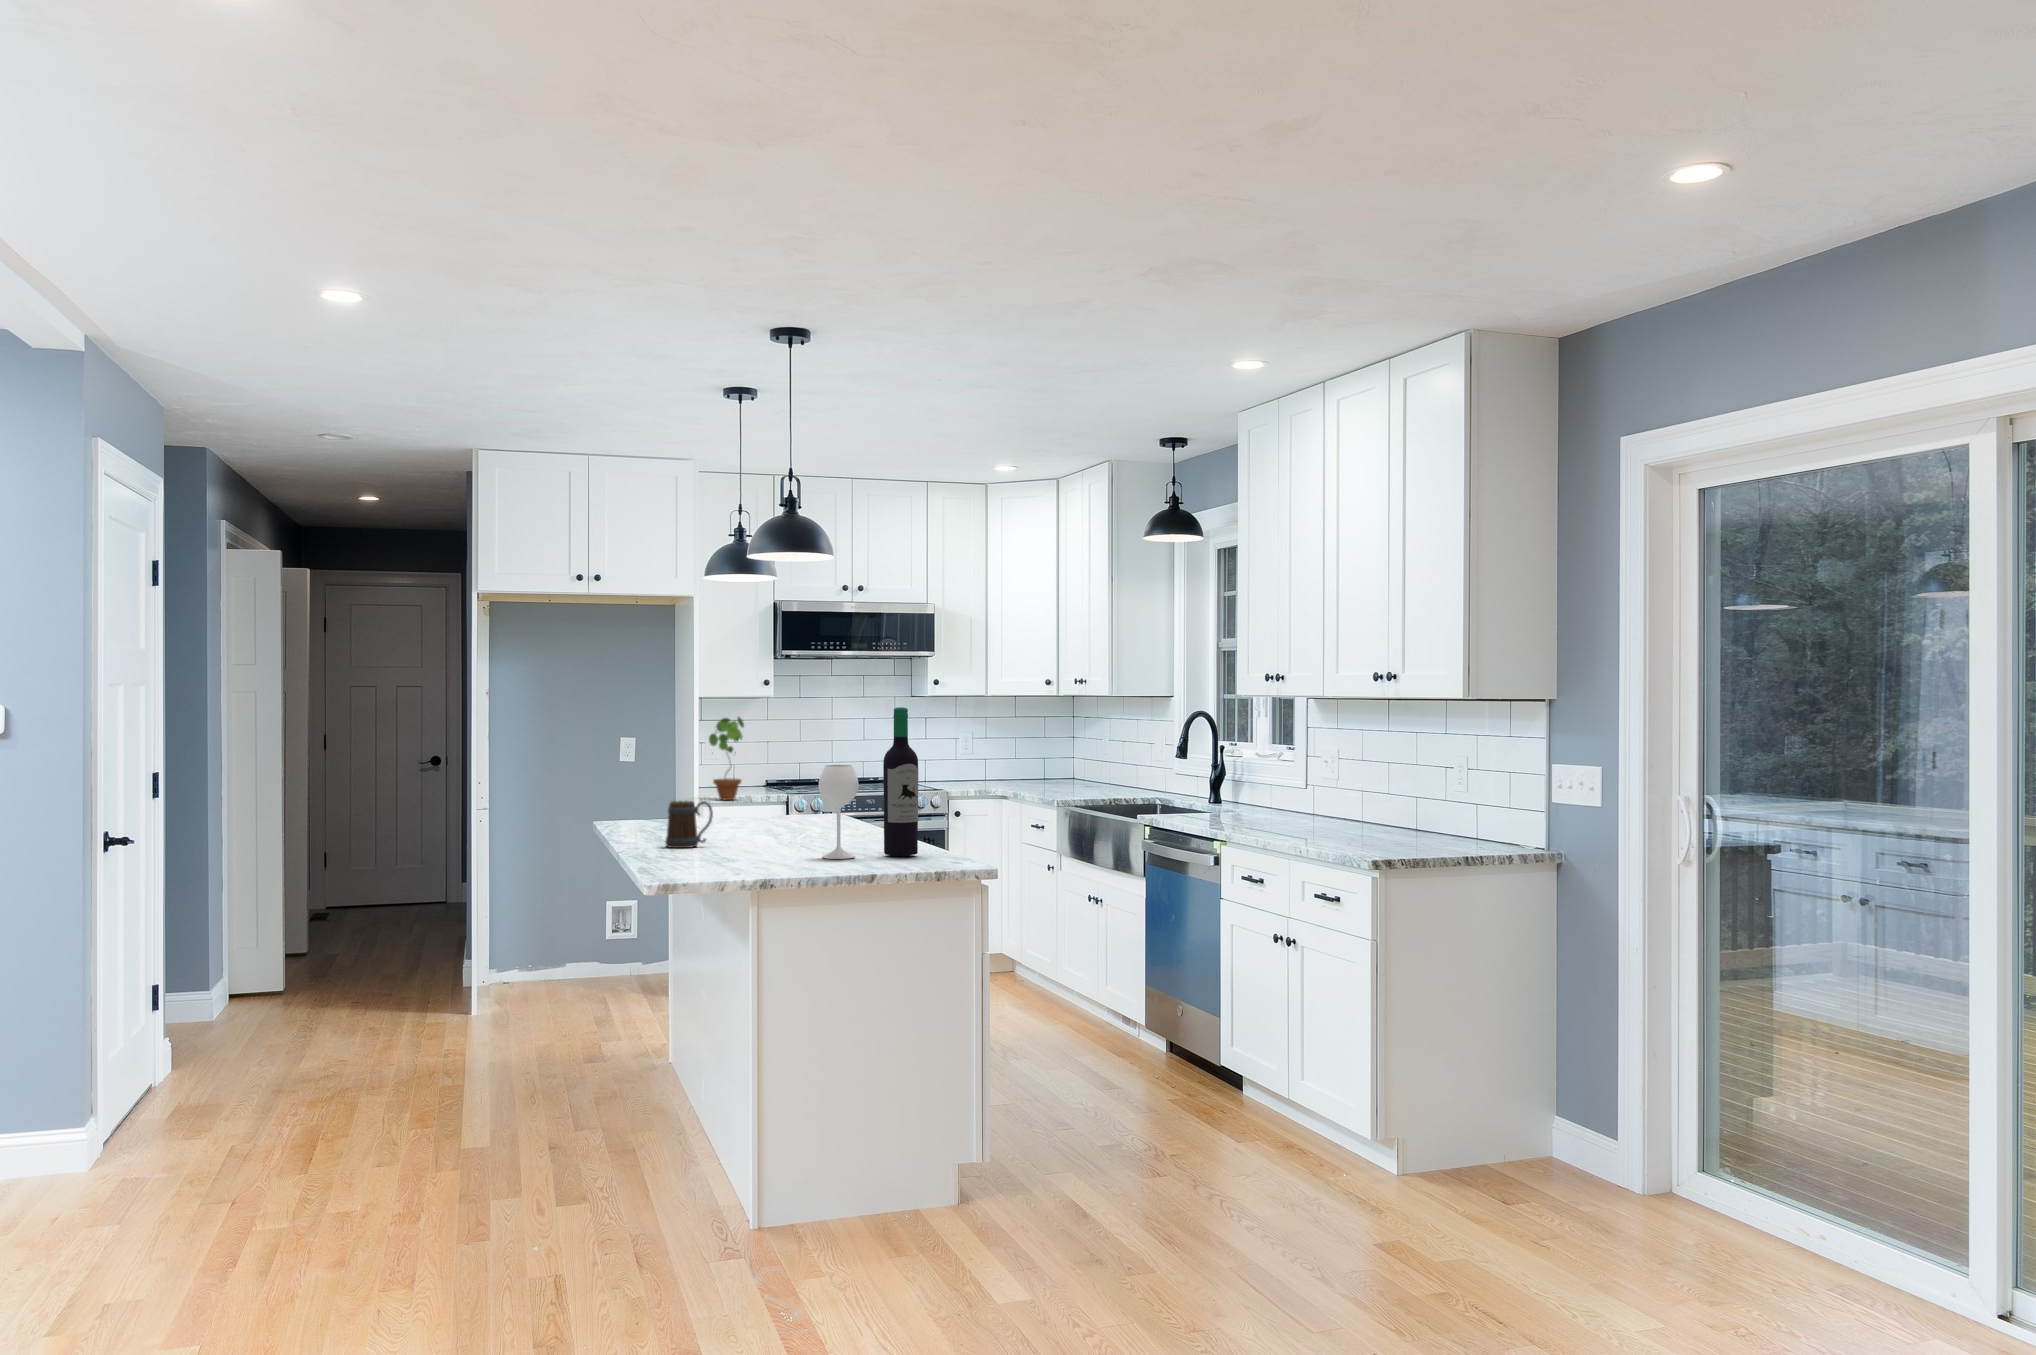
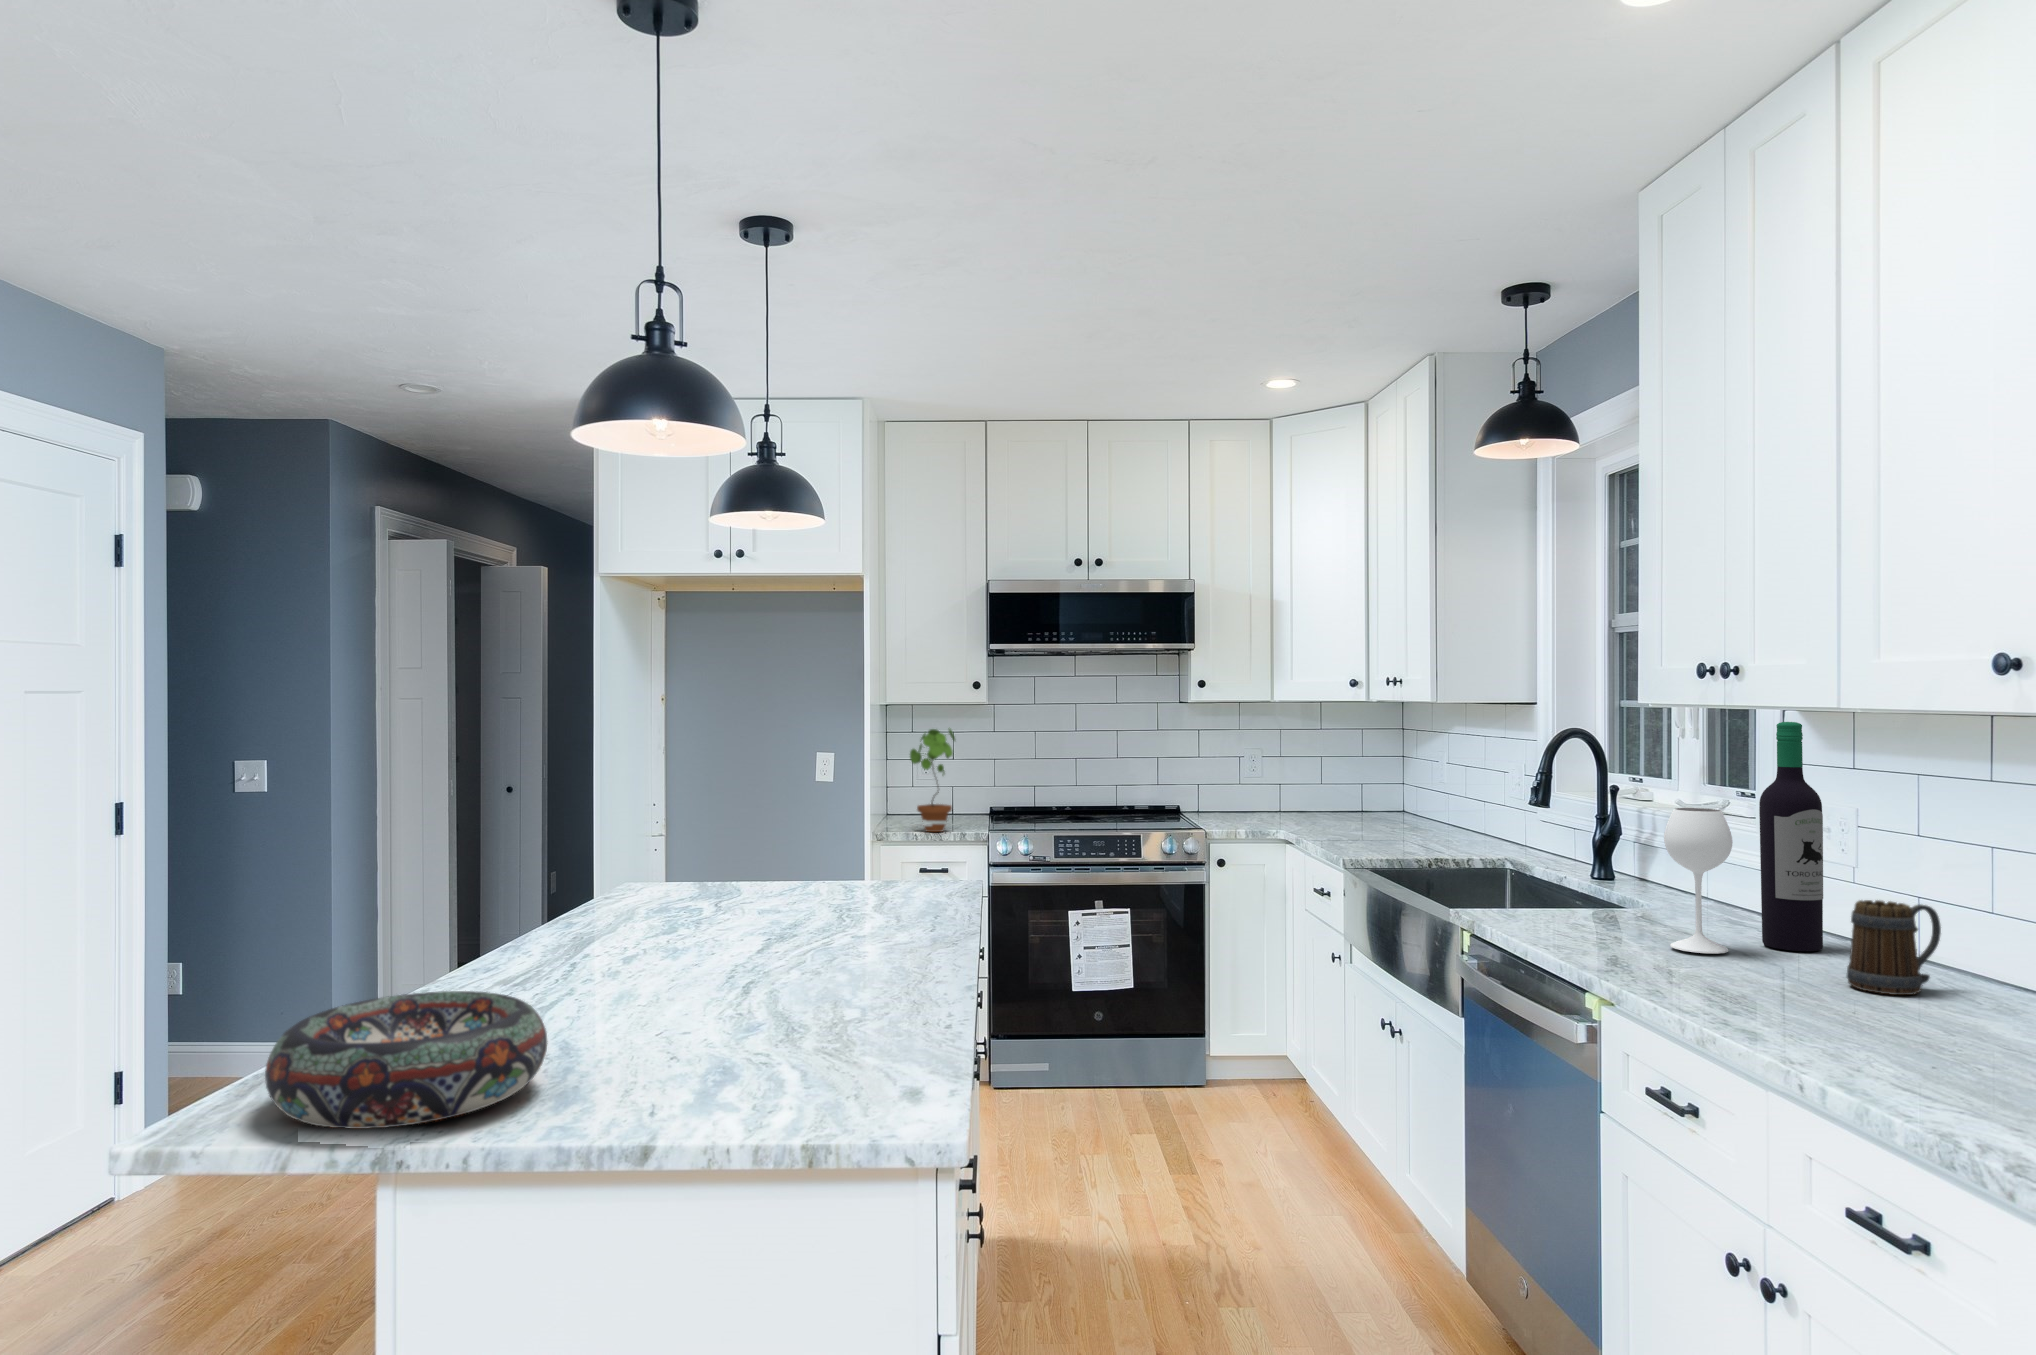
wine bottle: present [819,707,918,859] -> present [1664,722,1823,954]
mug: present [665,801,713,848] -> present [1847,900,1941,995]
decorative bowl: none [718,828,828,871] -> present [265,991,548,1129]

